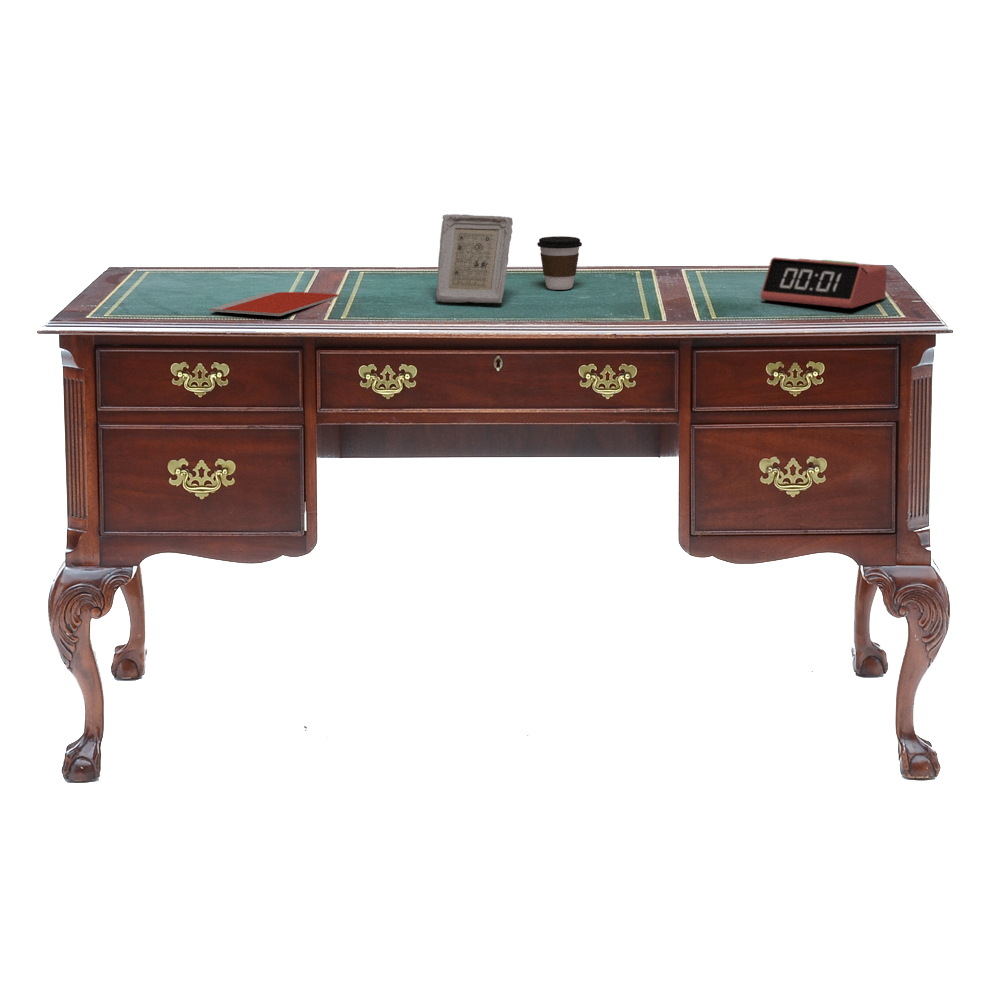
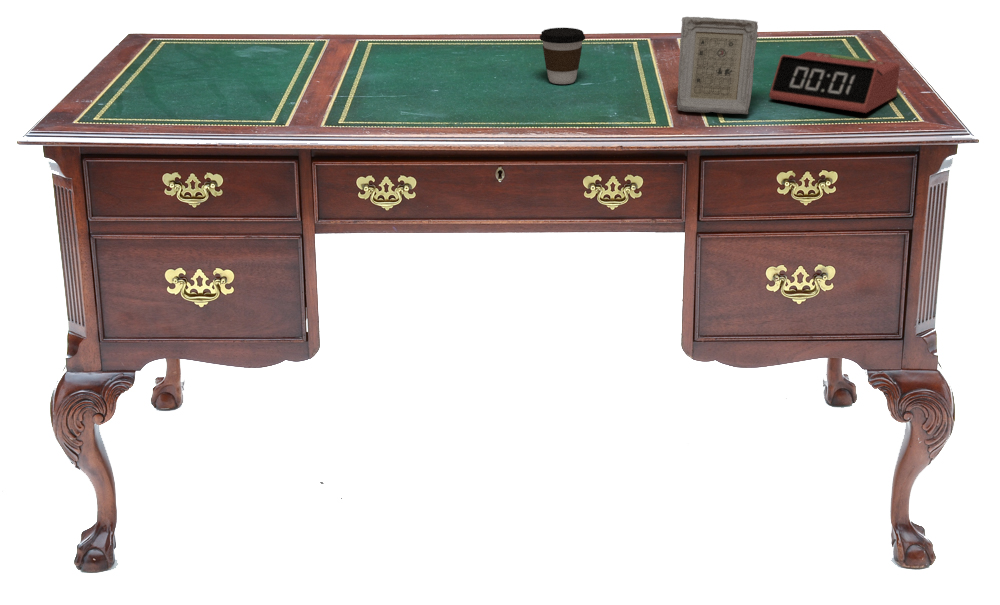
picture frame: present [436,214,513,303] -> present [677,17,758,114]
notebook: present [210,292,340,316] -> none [202,84,339,125]

